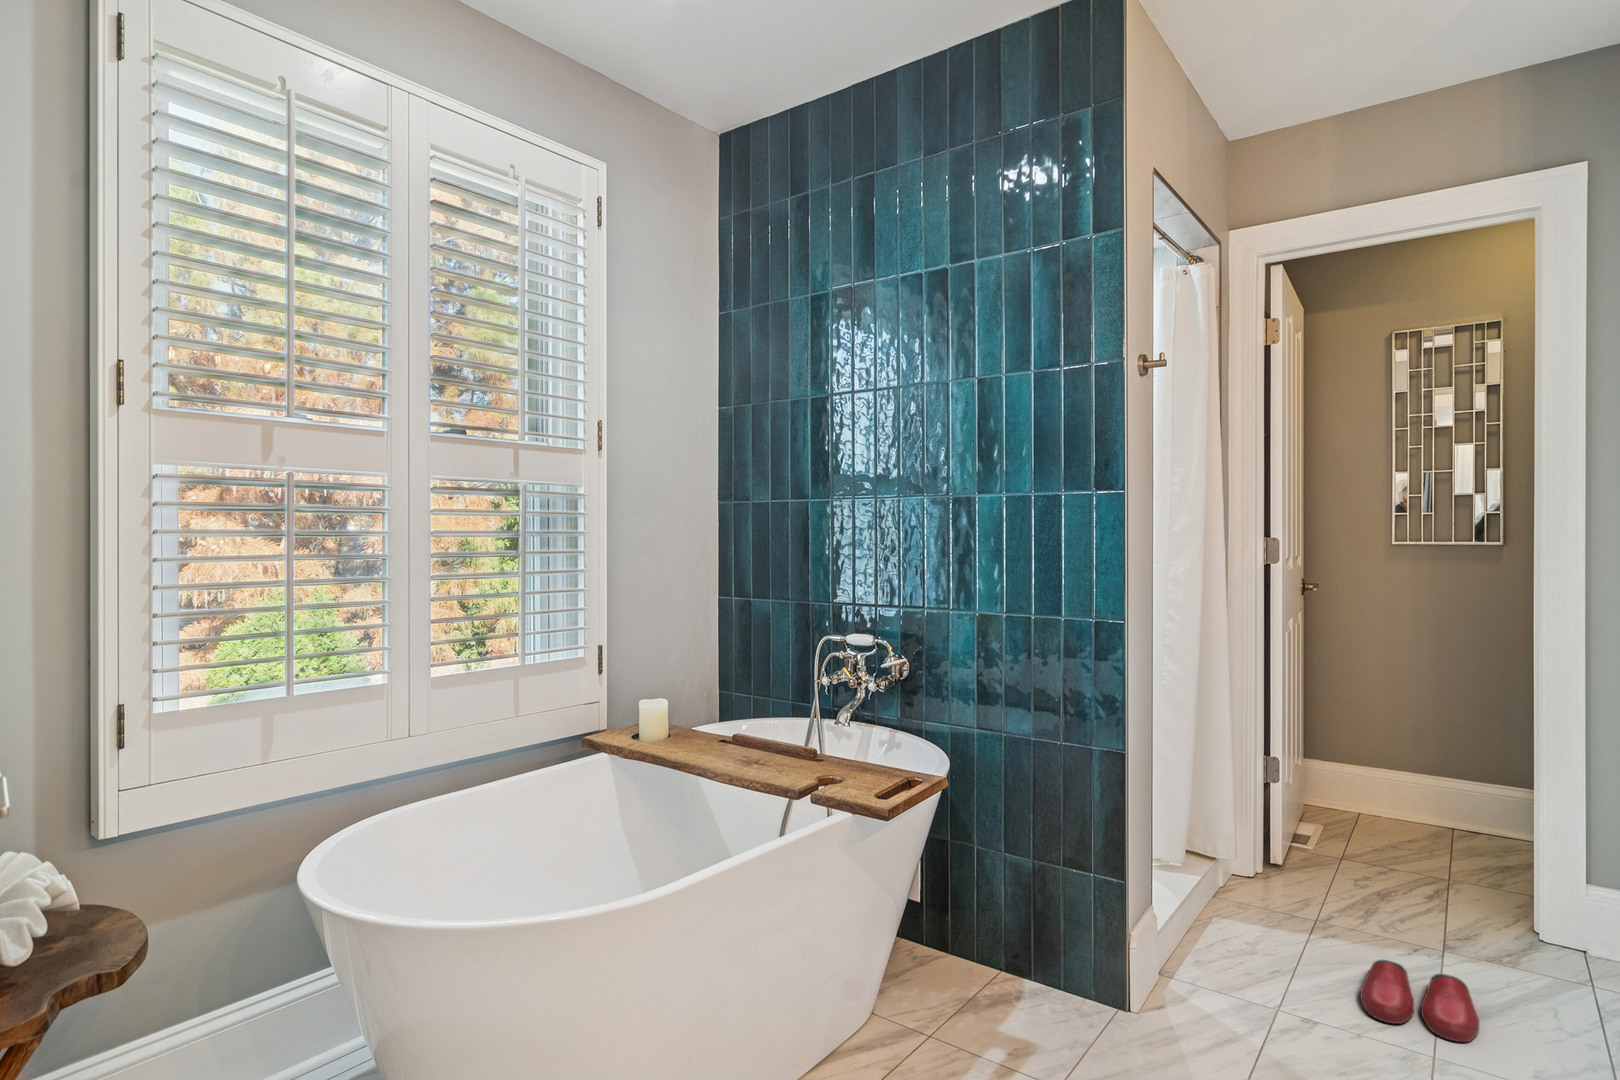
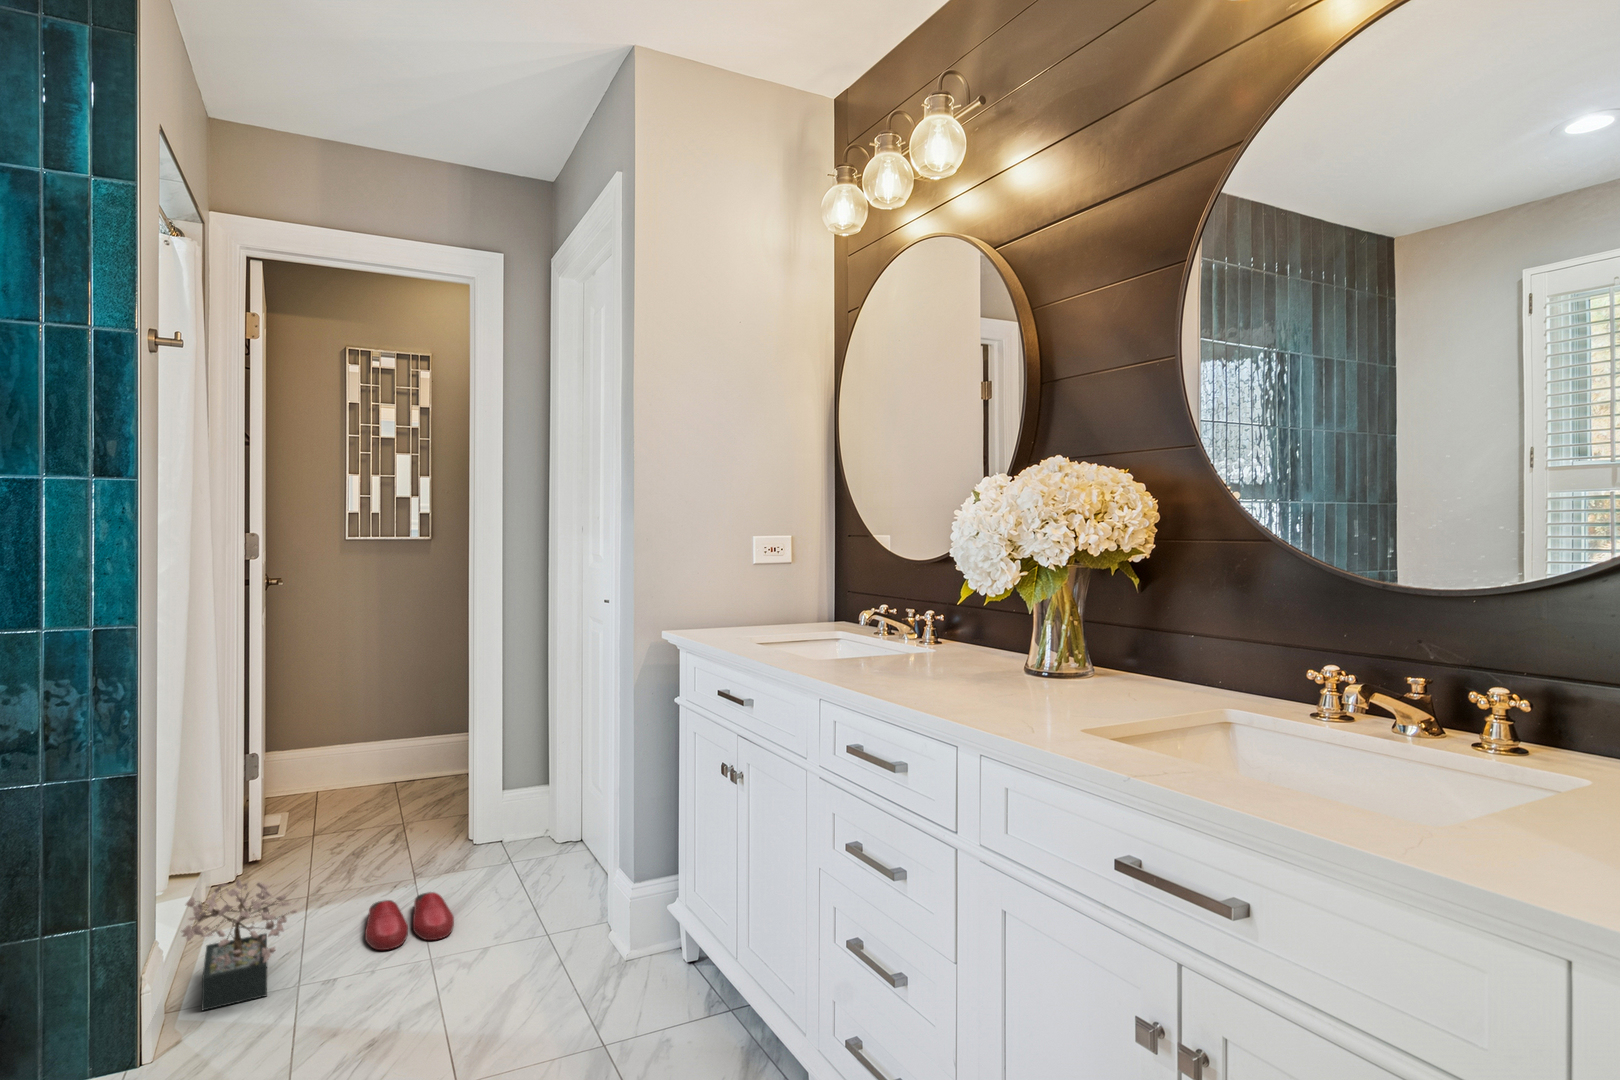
decorative plant: none [1166,876,1274,1006] -> present [182,880,296,1010]

